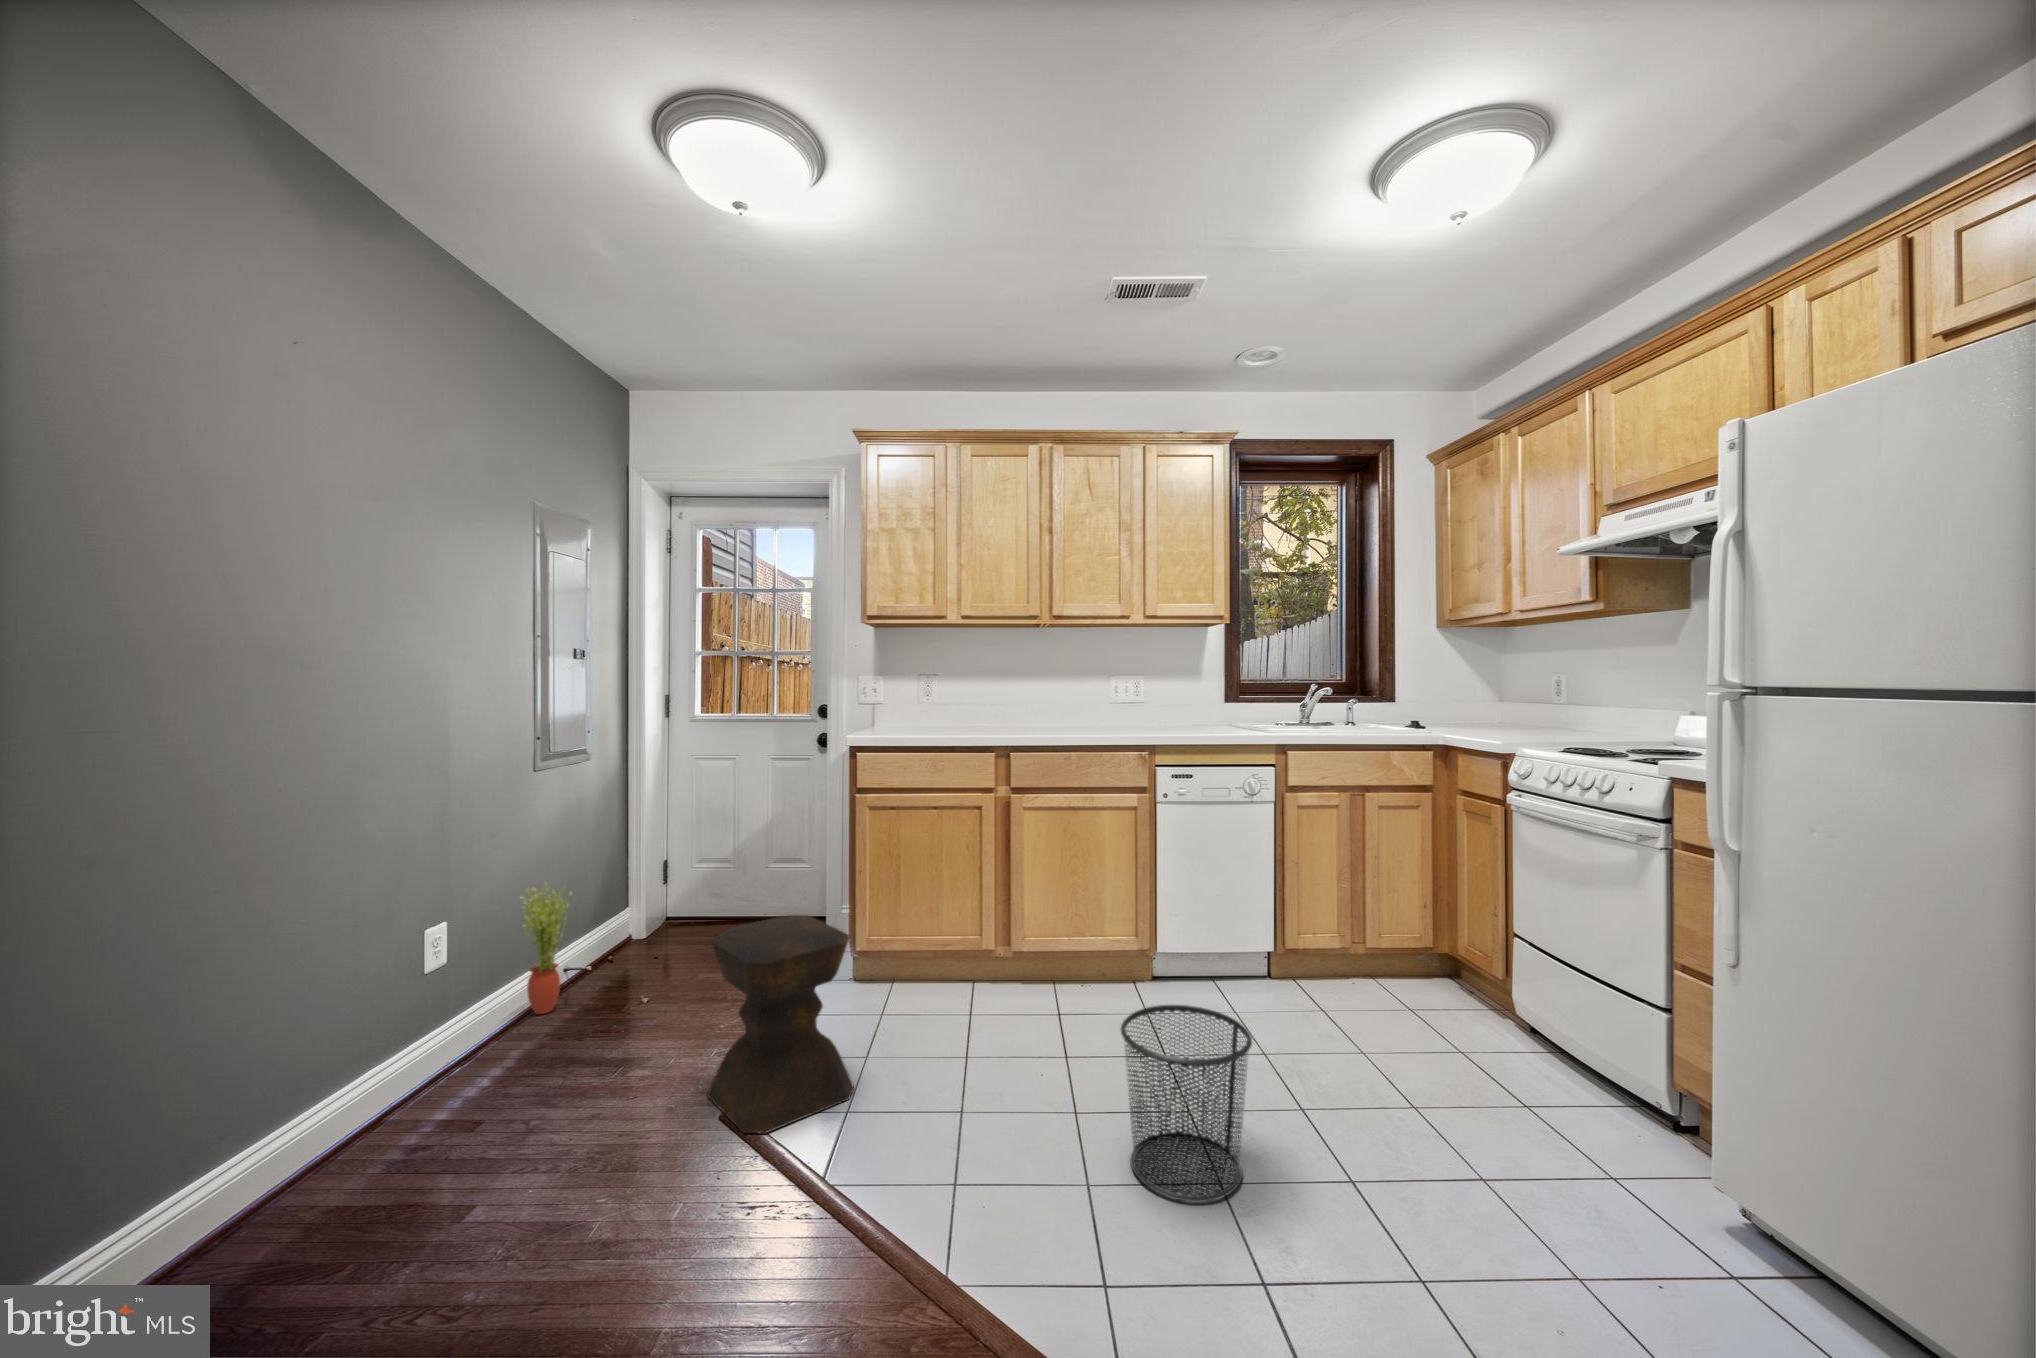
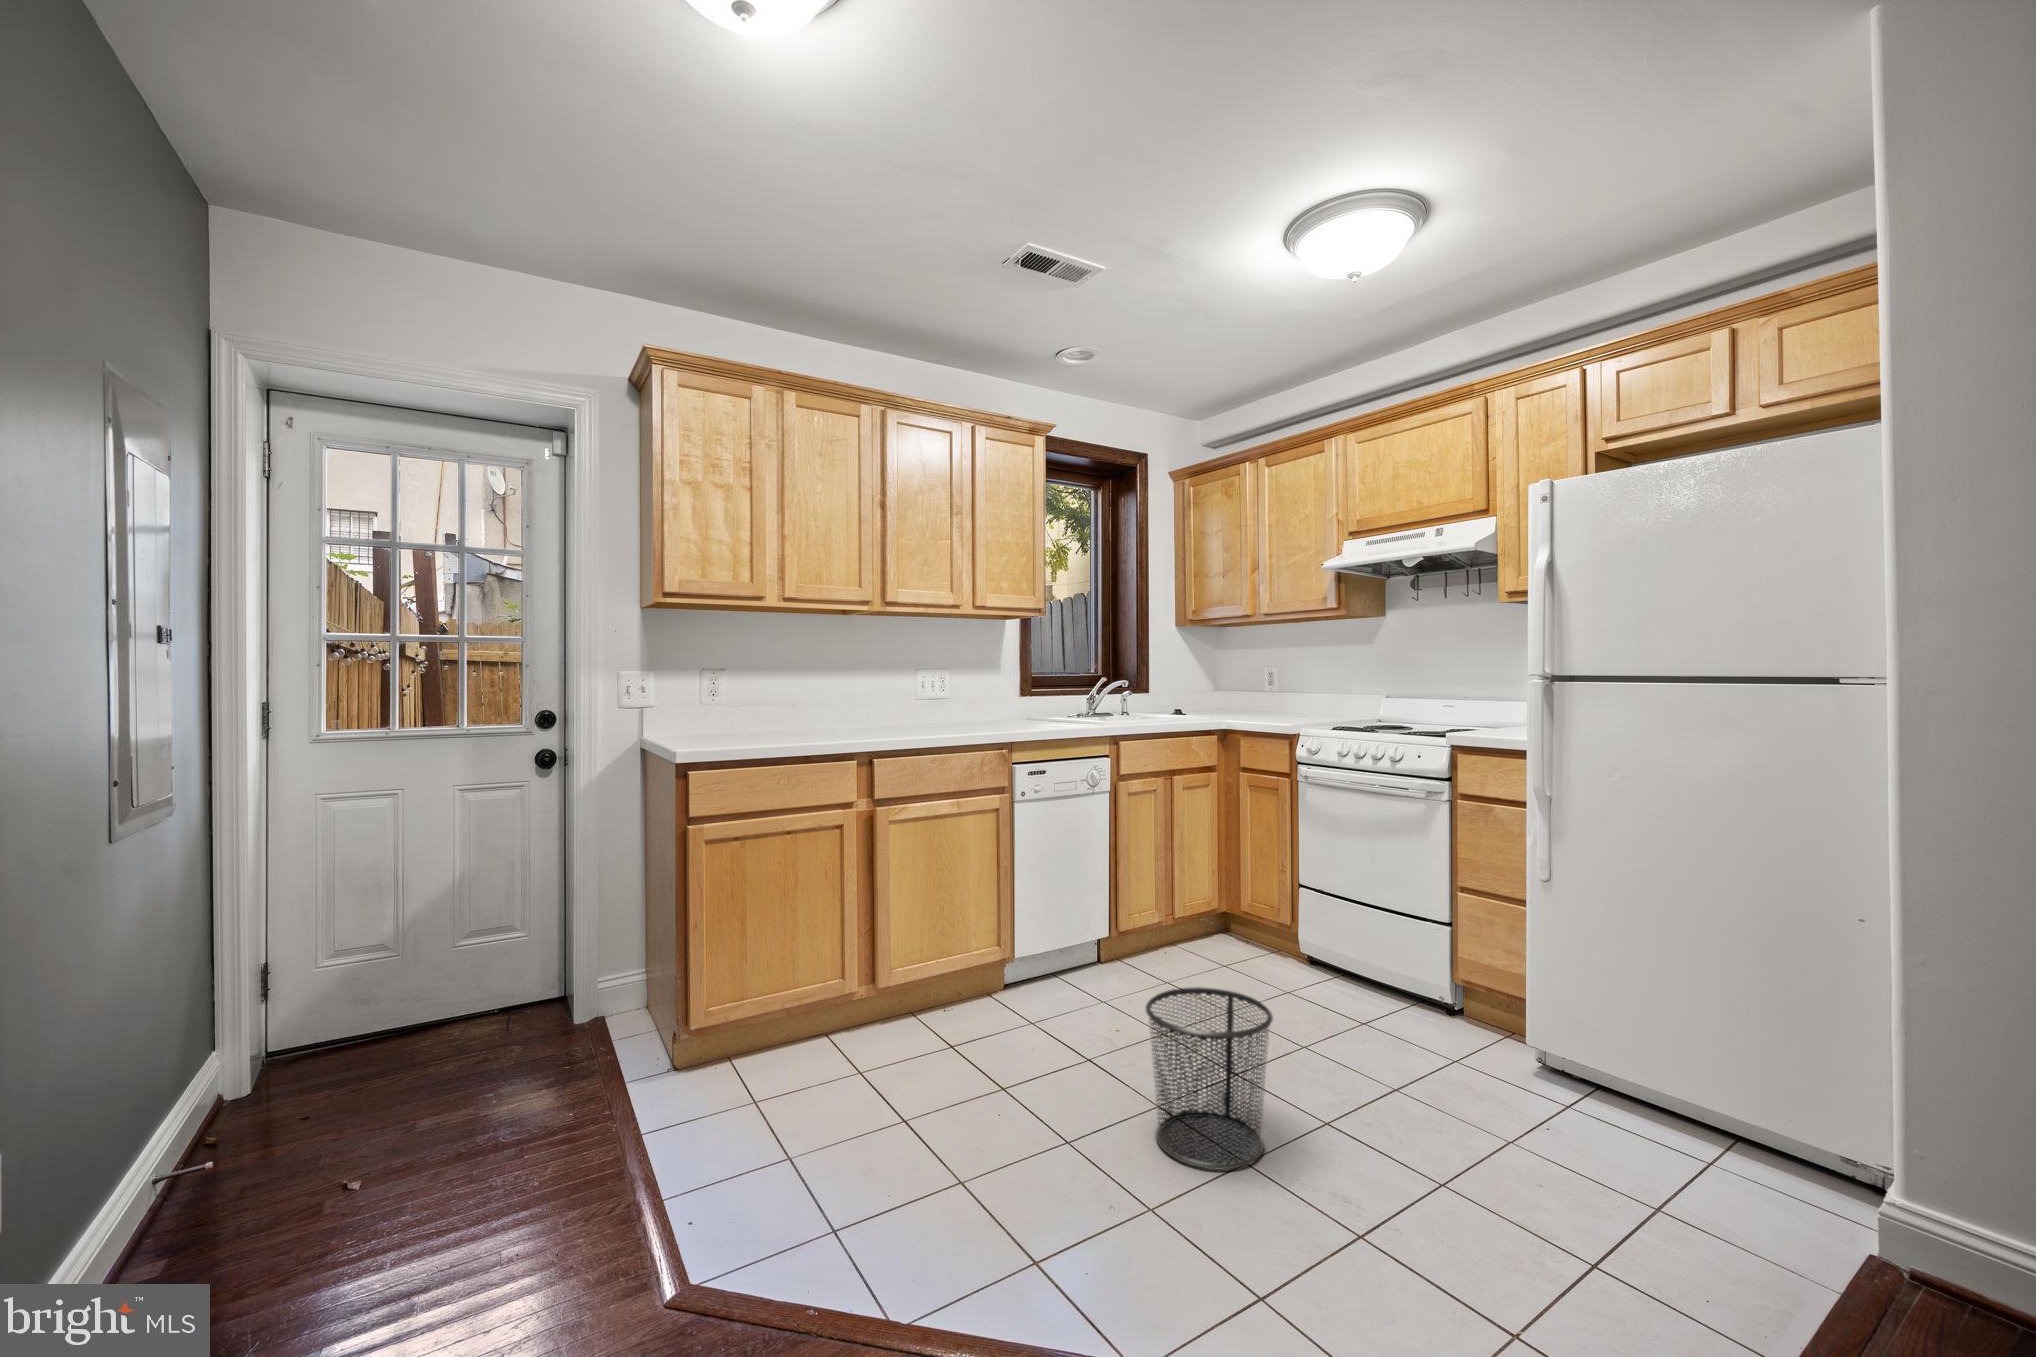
potted plant: present [520,887,572,1014] -> none [136,1015,236,1244]
stool: present [707,915,854,1134] -> none [629,978,829,1272]

